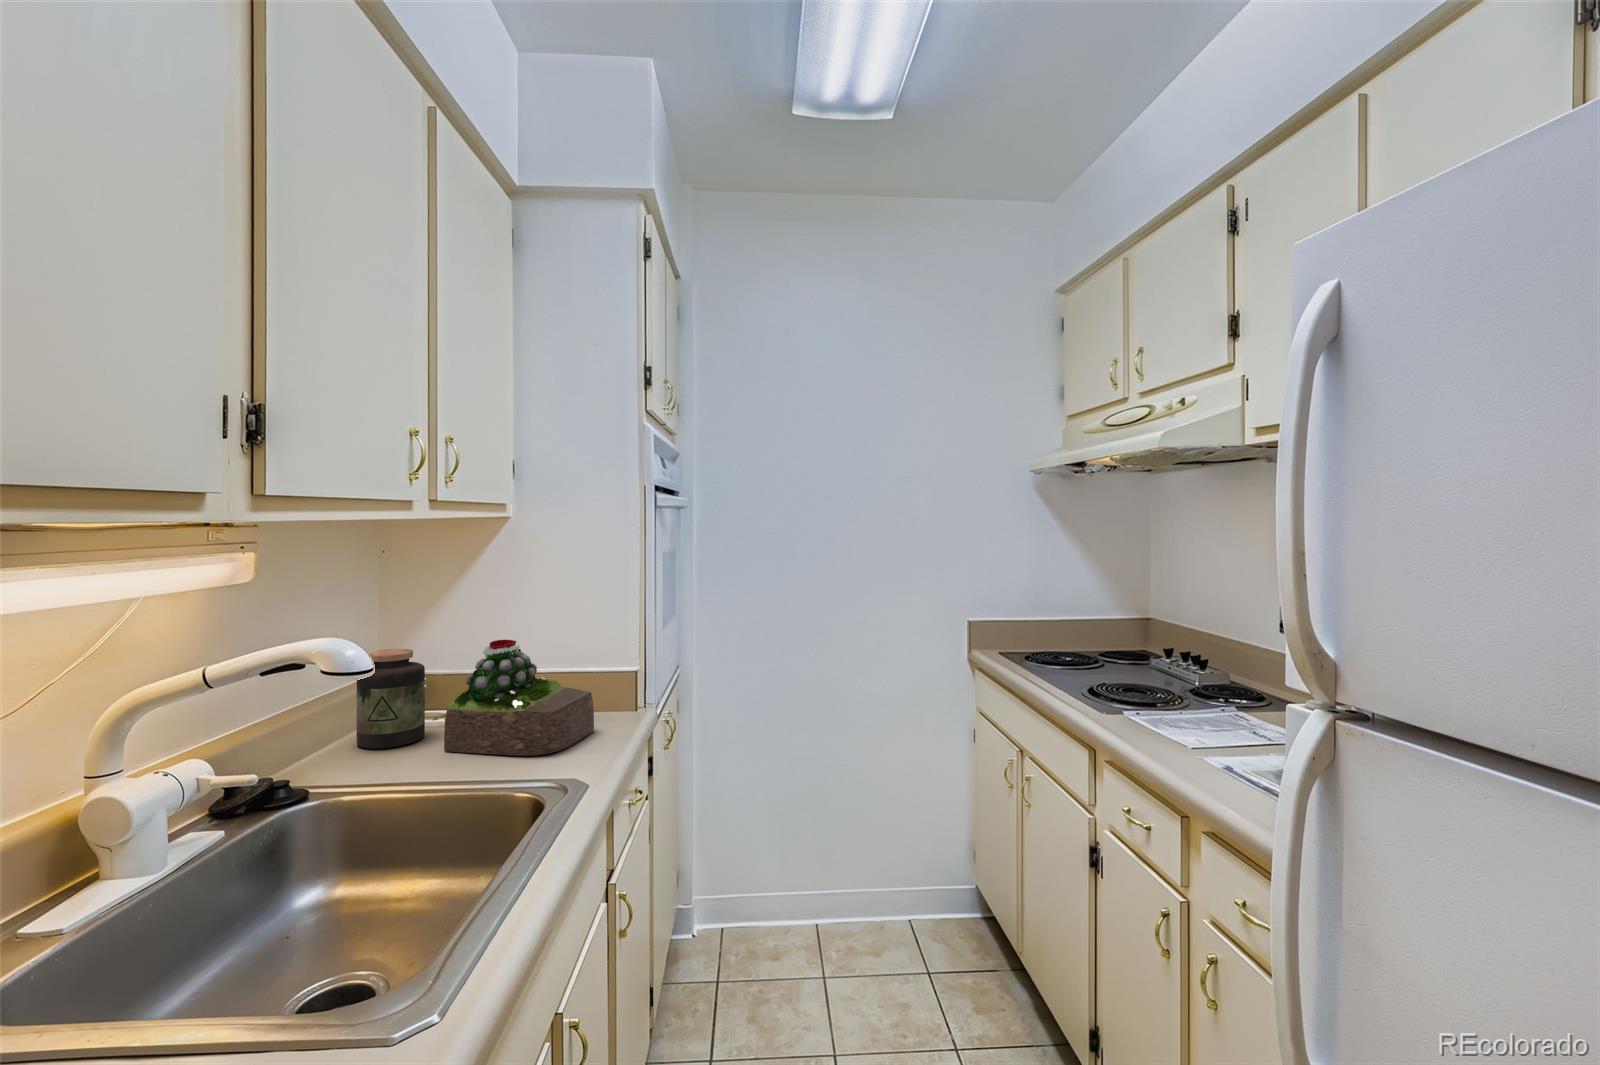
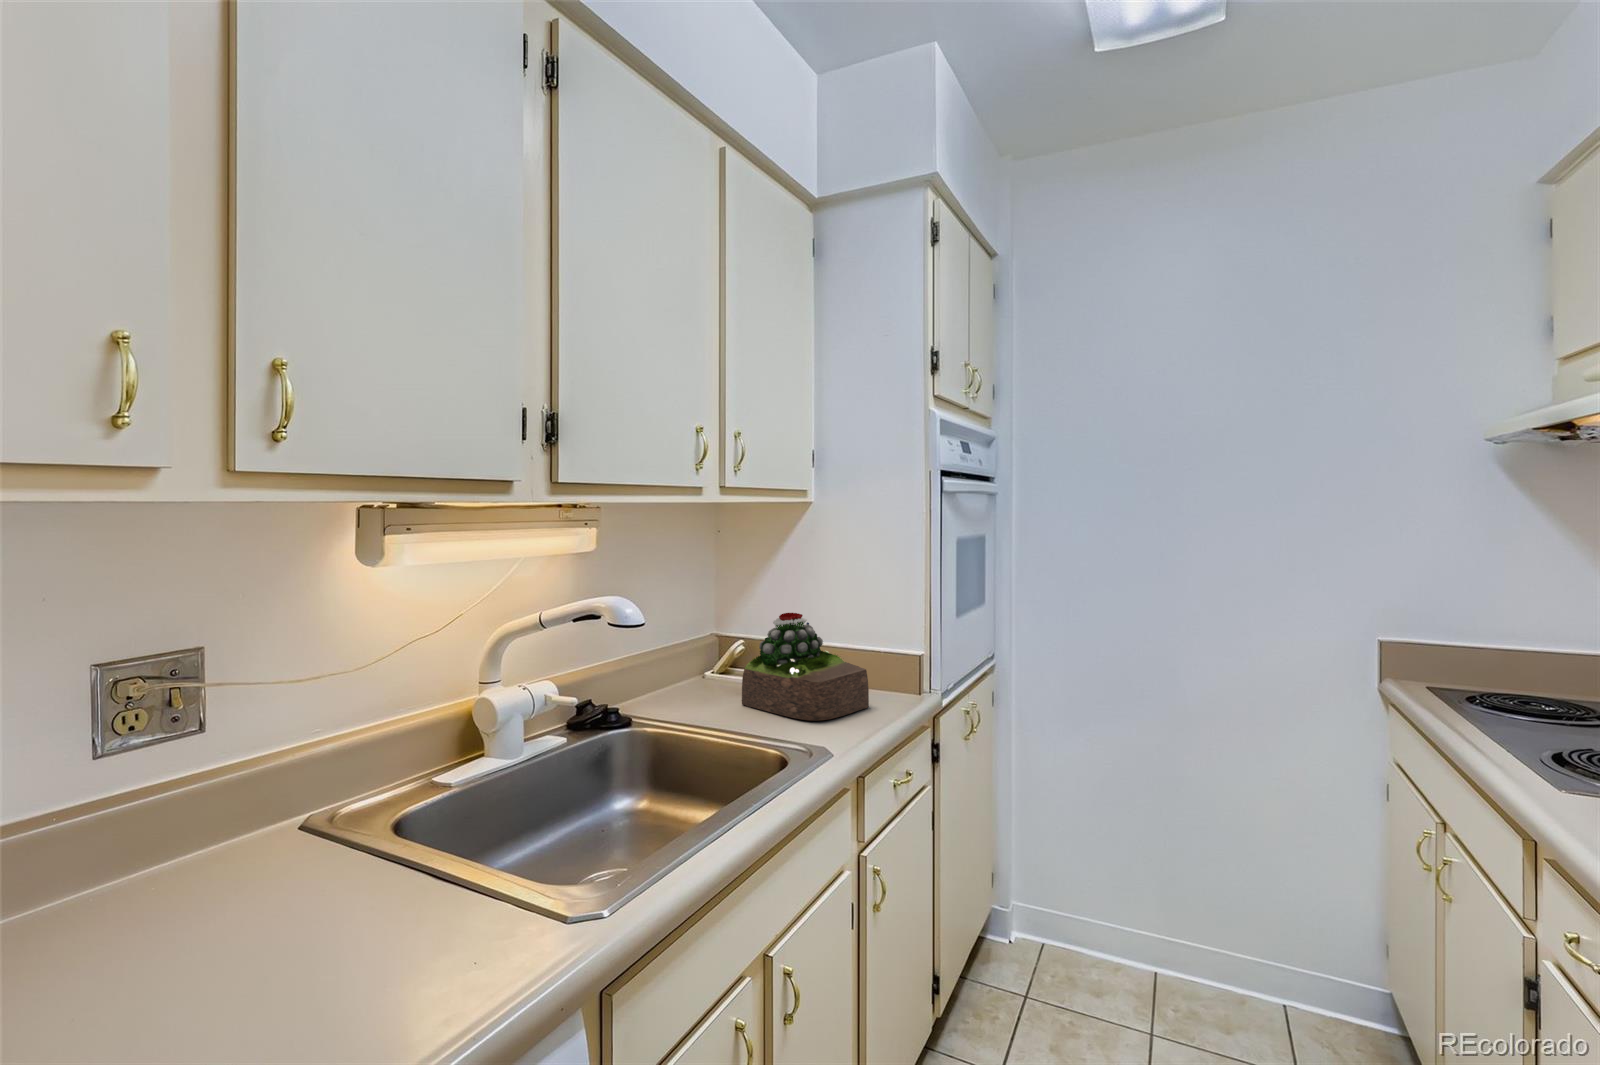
jar: present [357,649,425,749] -> none [688,614,737,695]

